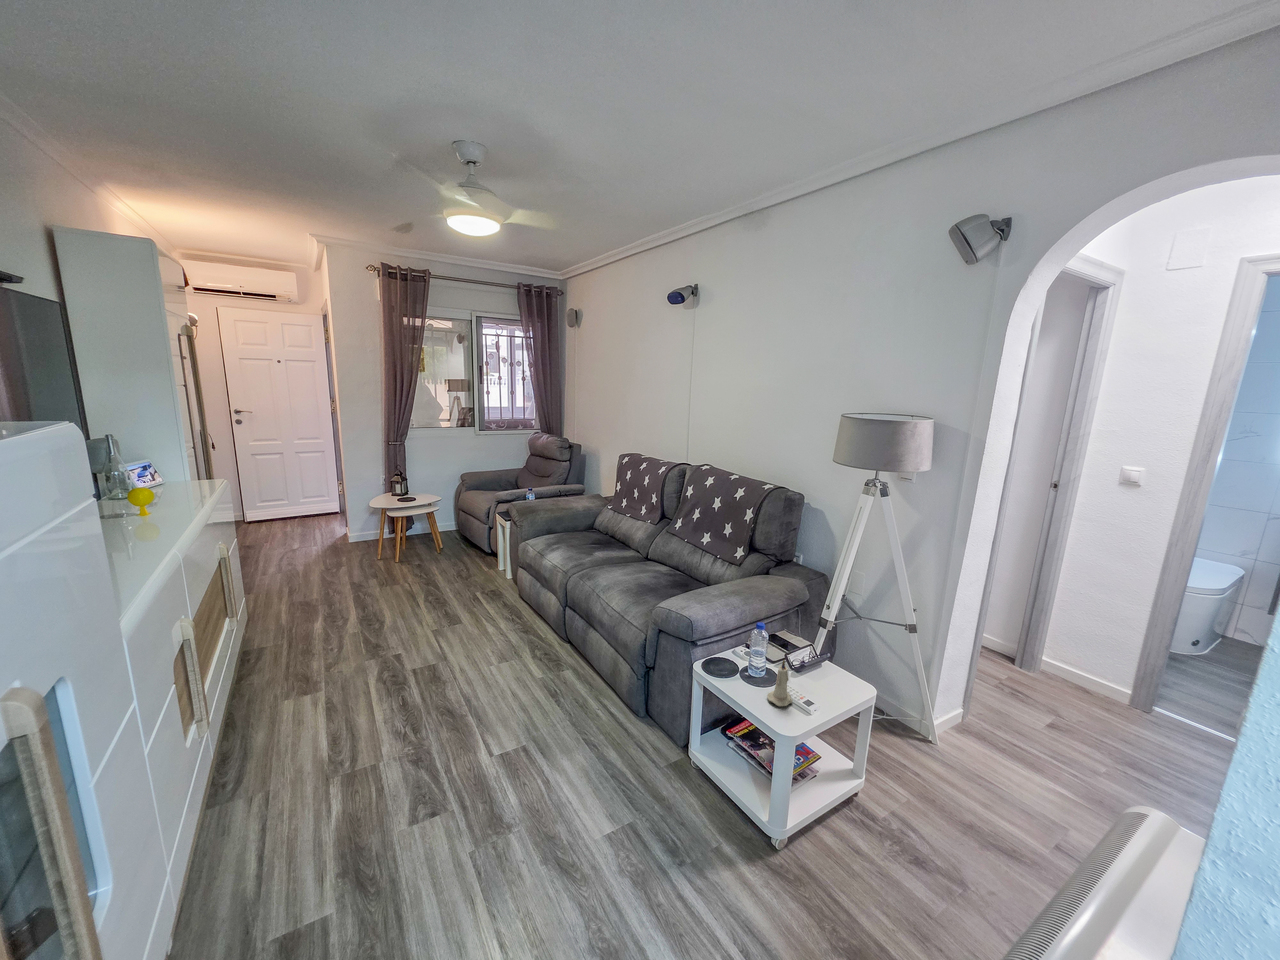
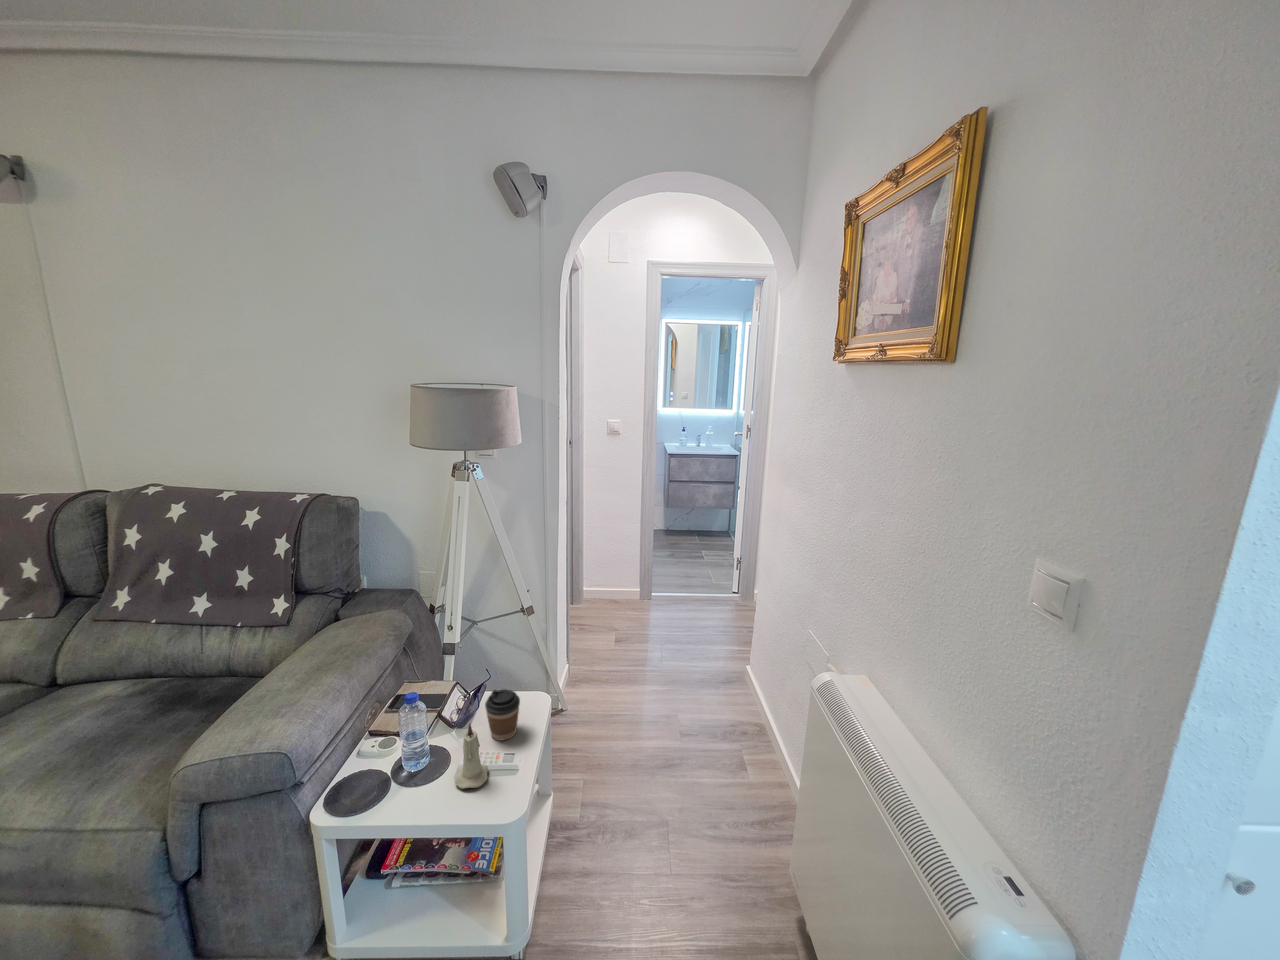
coffee cup: none [811,656,839,698] -> present [485,689,520,741]

